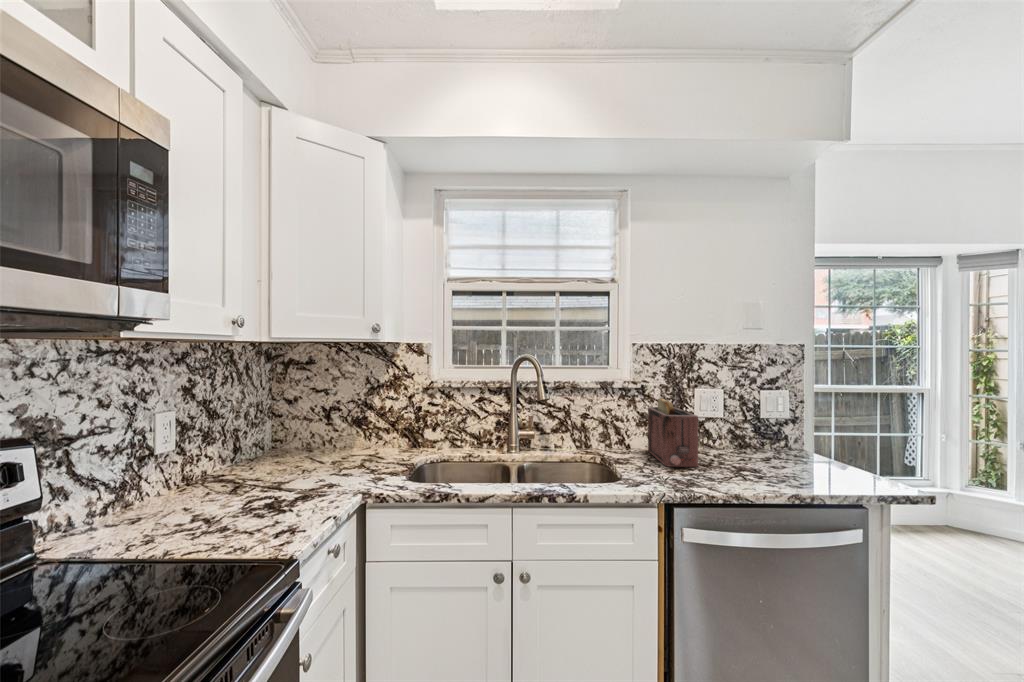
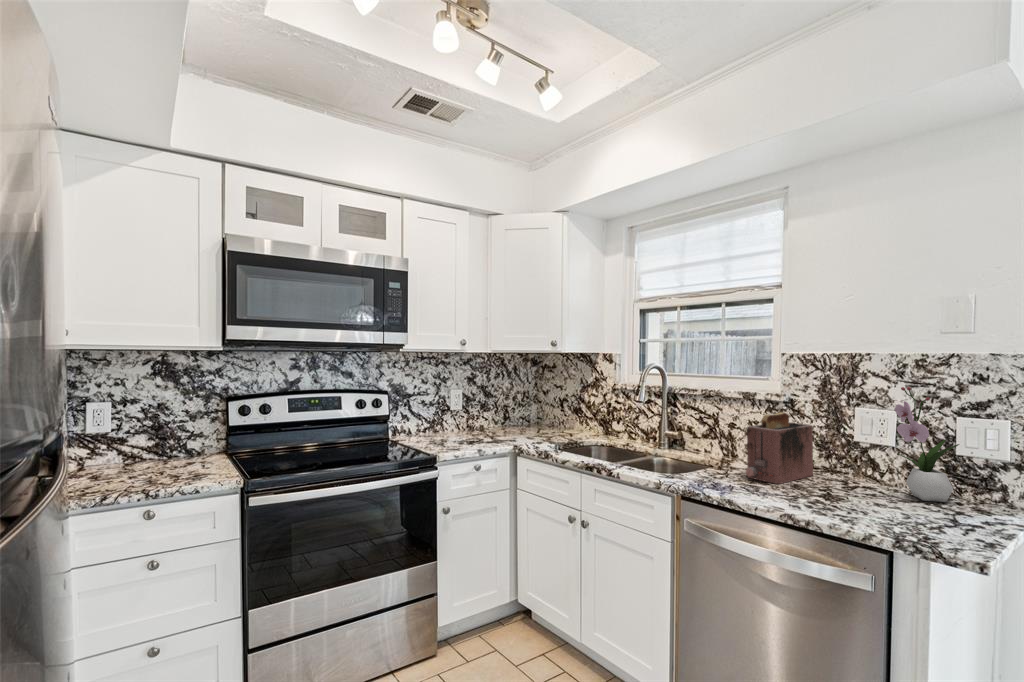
flower arrangement: none [750,370,786,456] -> present [895,387,959,502]

